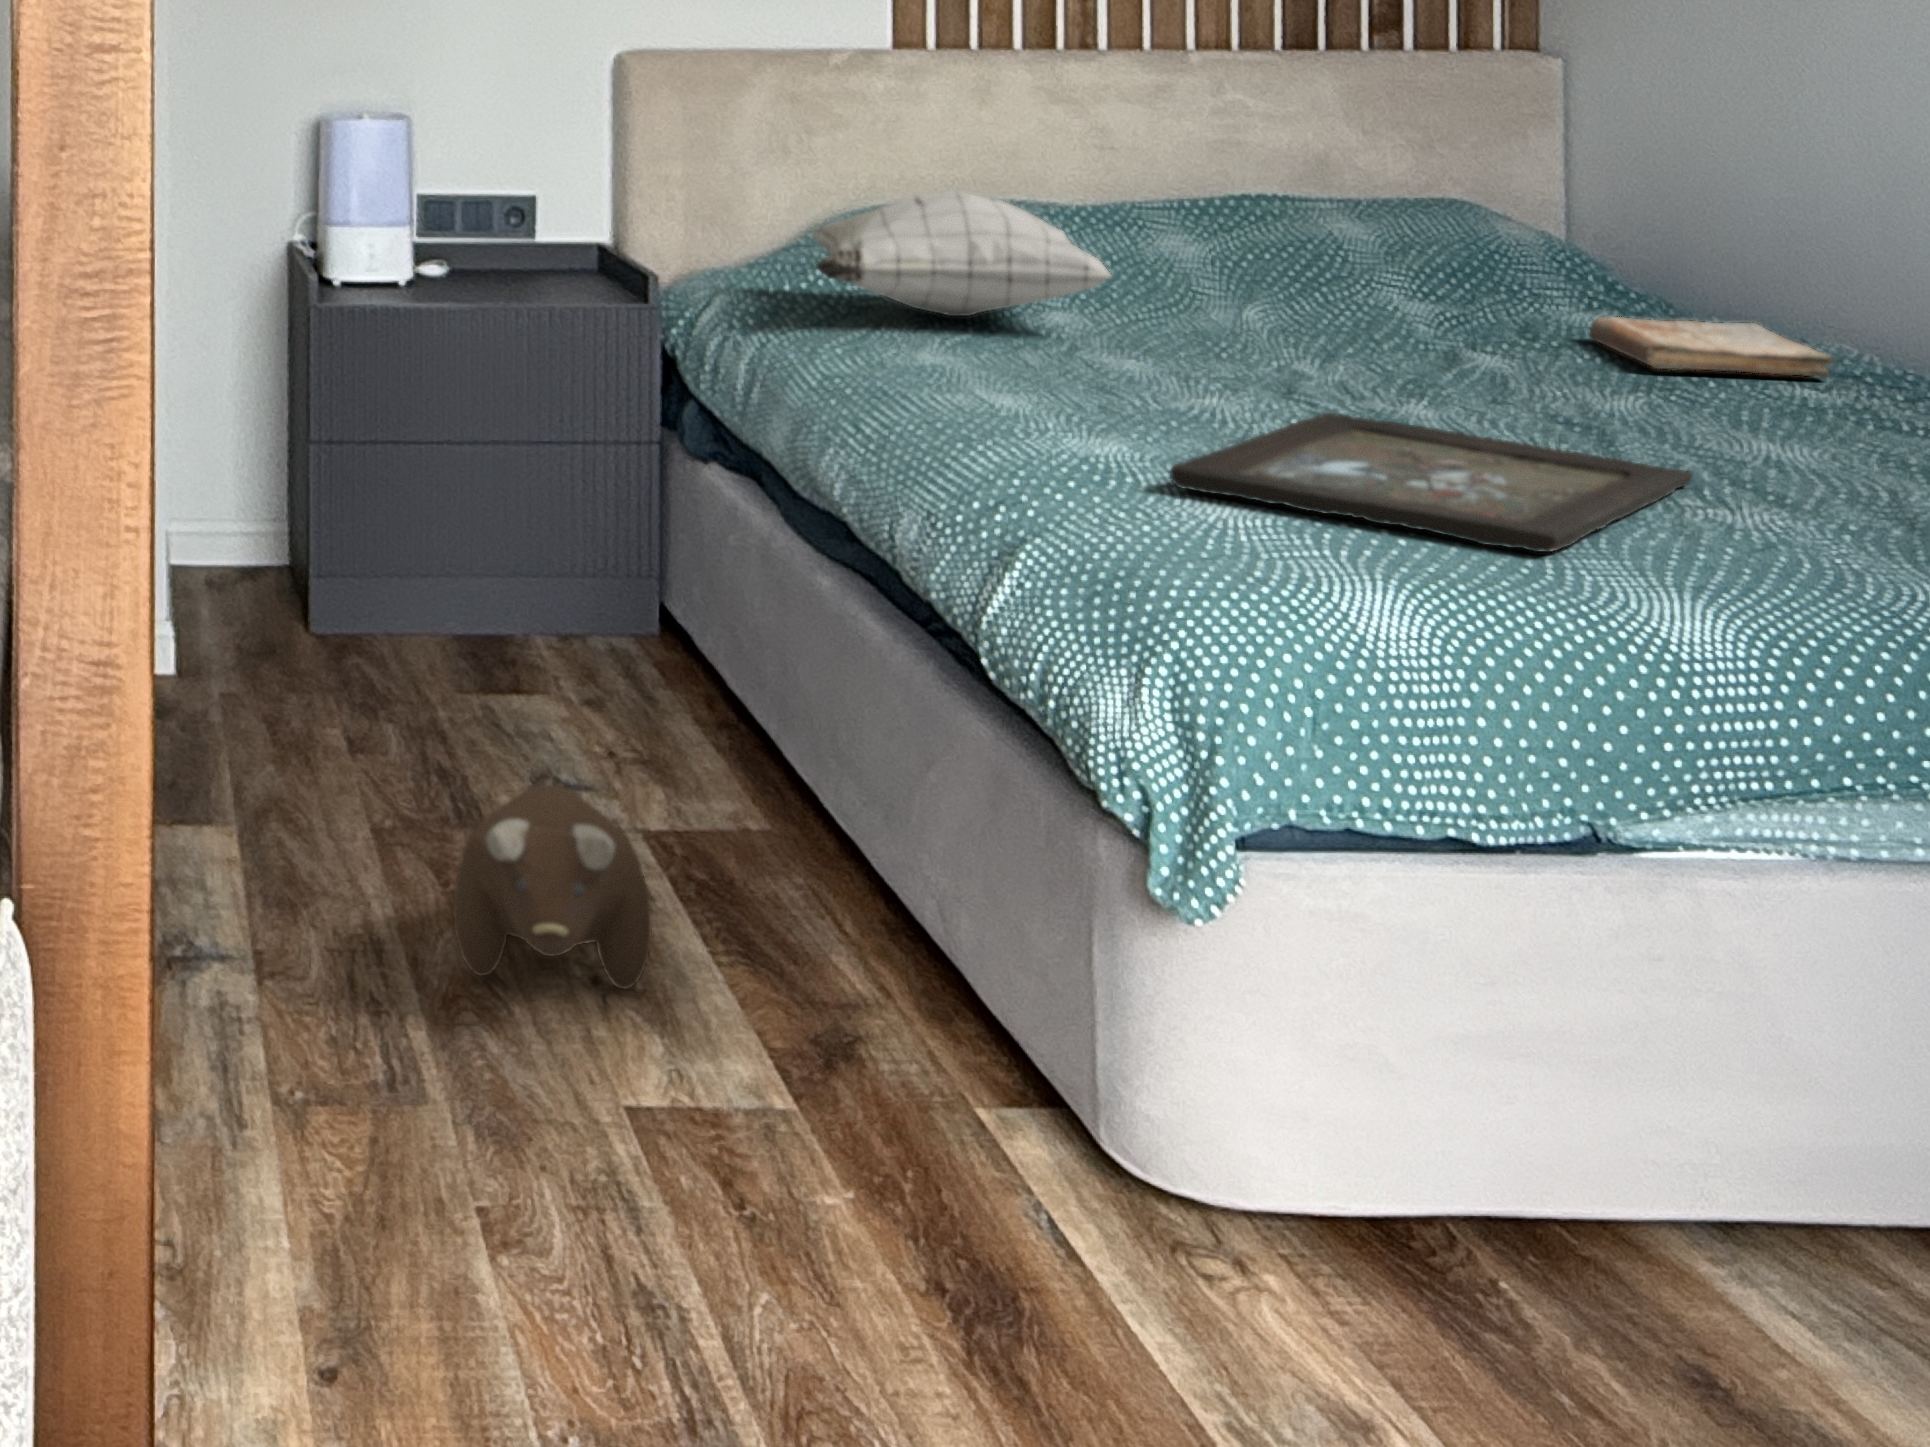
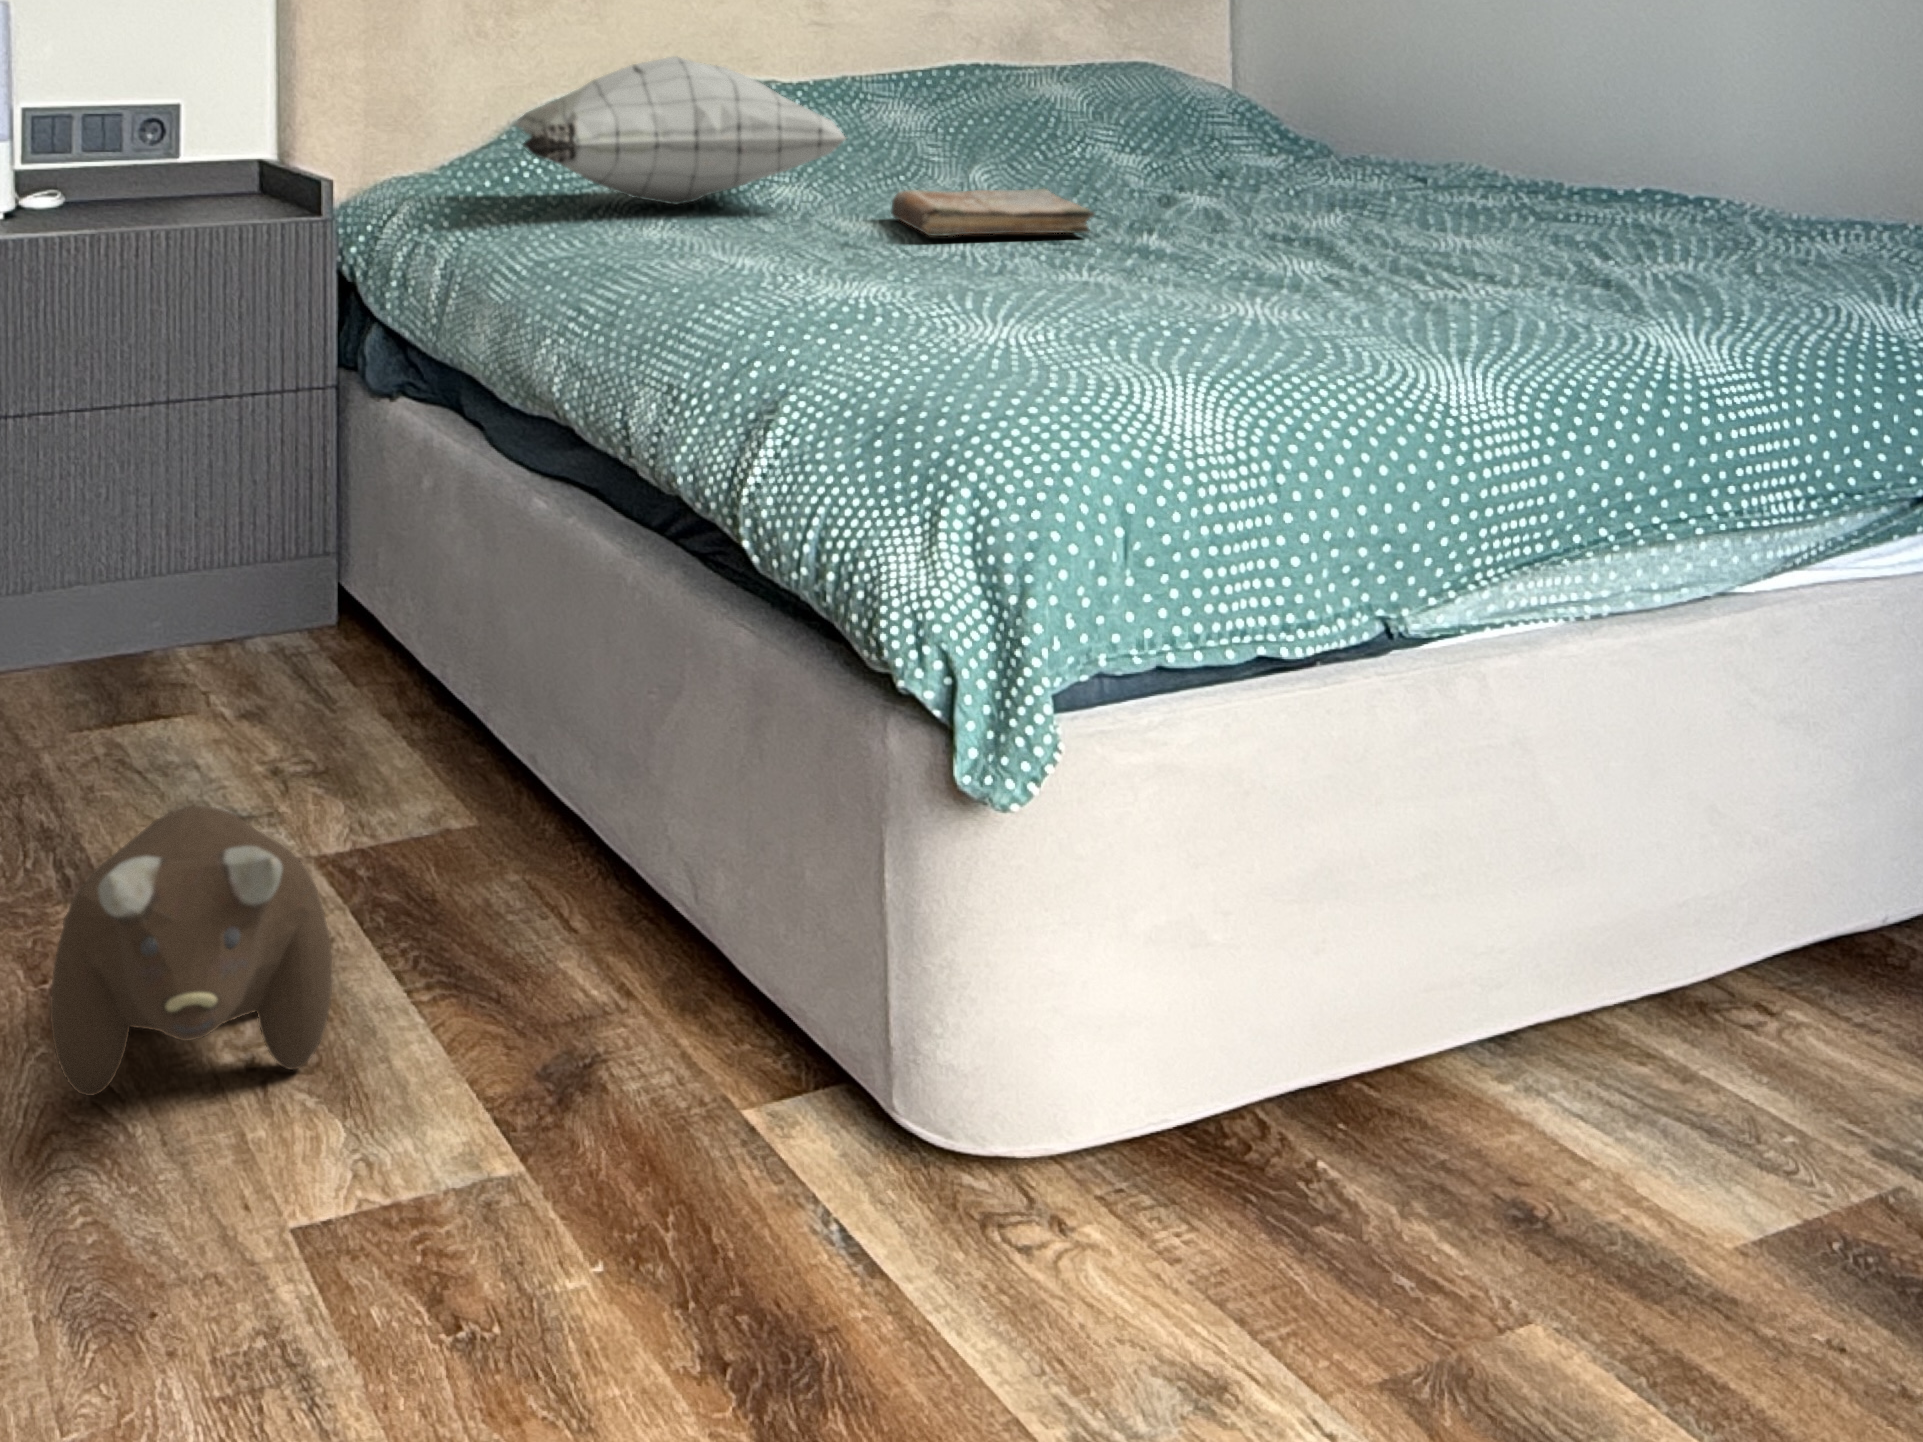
book: present [1590,317,1834,377] -> present [891,189,1094,236]
tray: present [1170,413,1693,552] -> none [939,245,1420,341]

